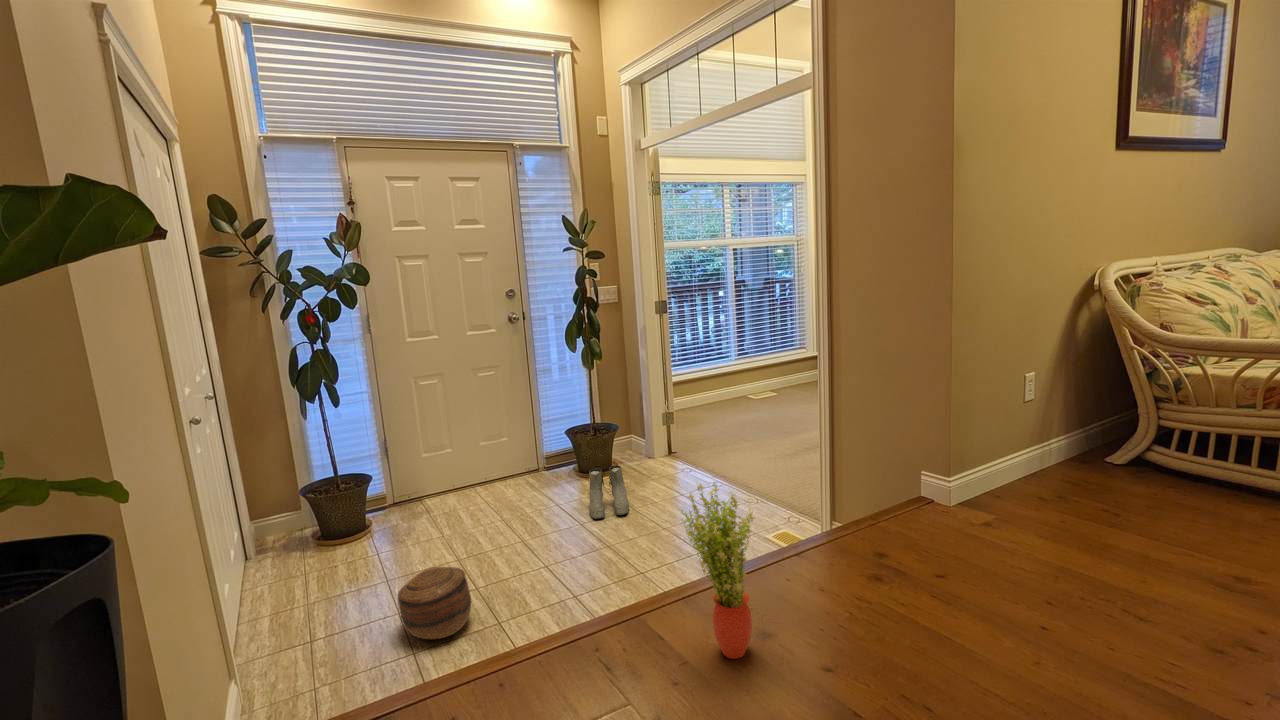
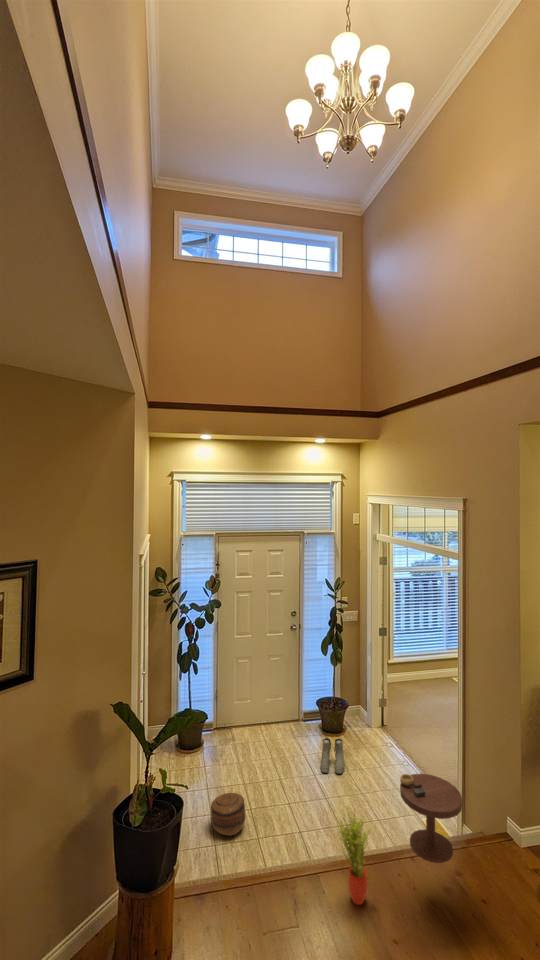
side table: none [796,403,925,615] -> present [400,774,462,863]

